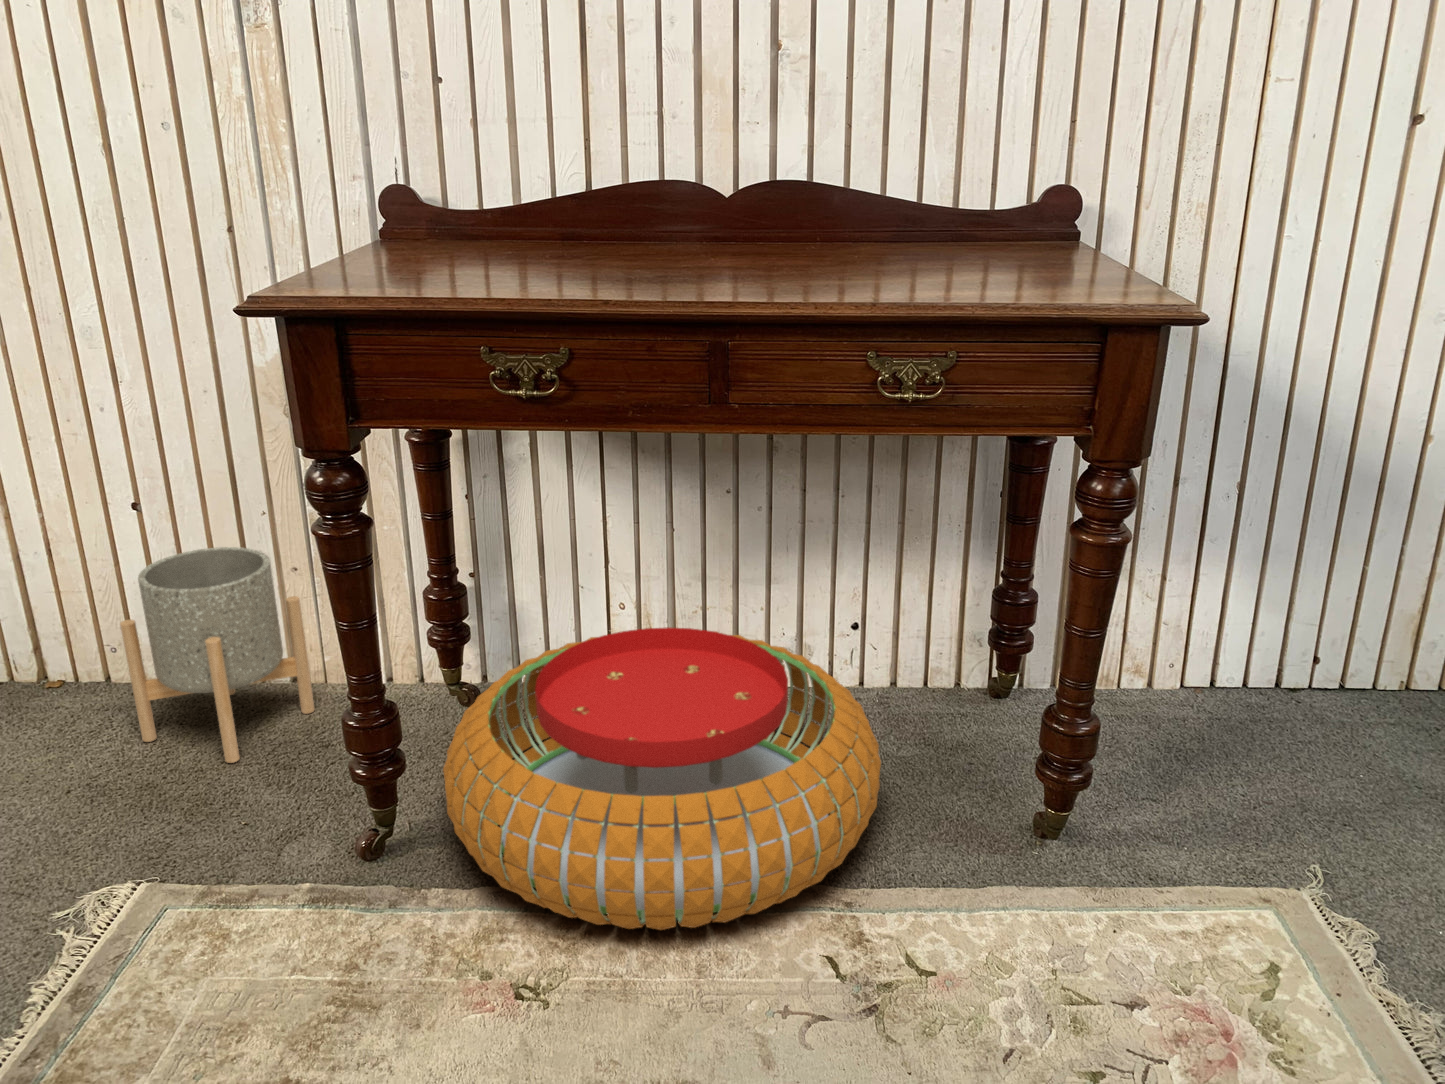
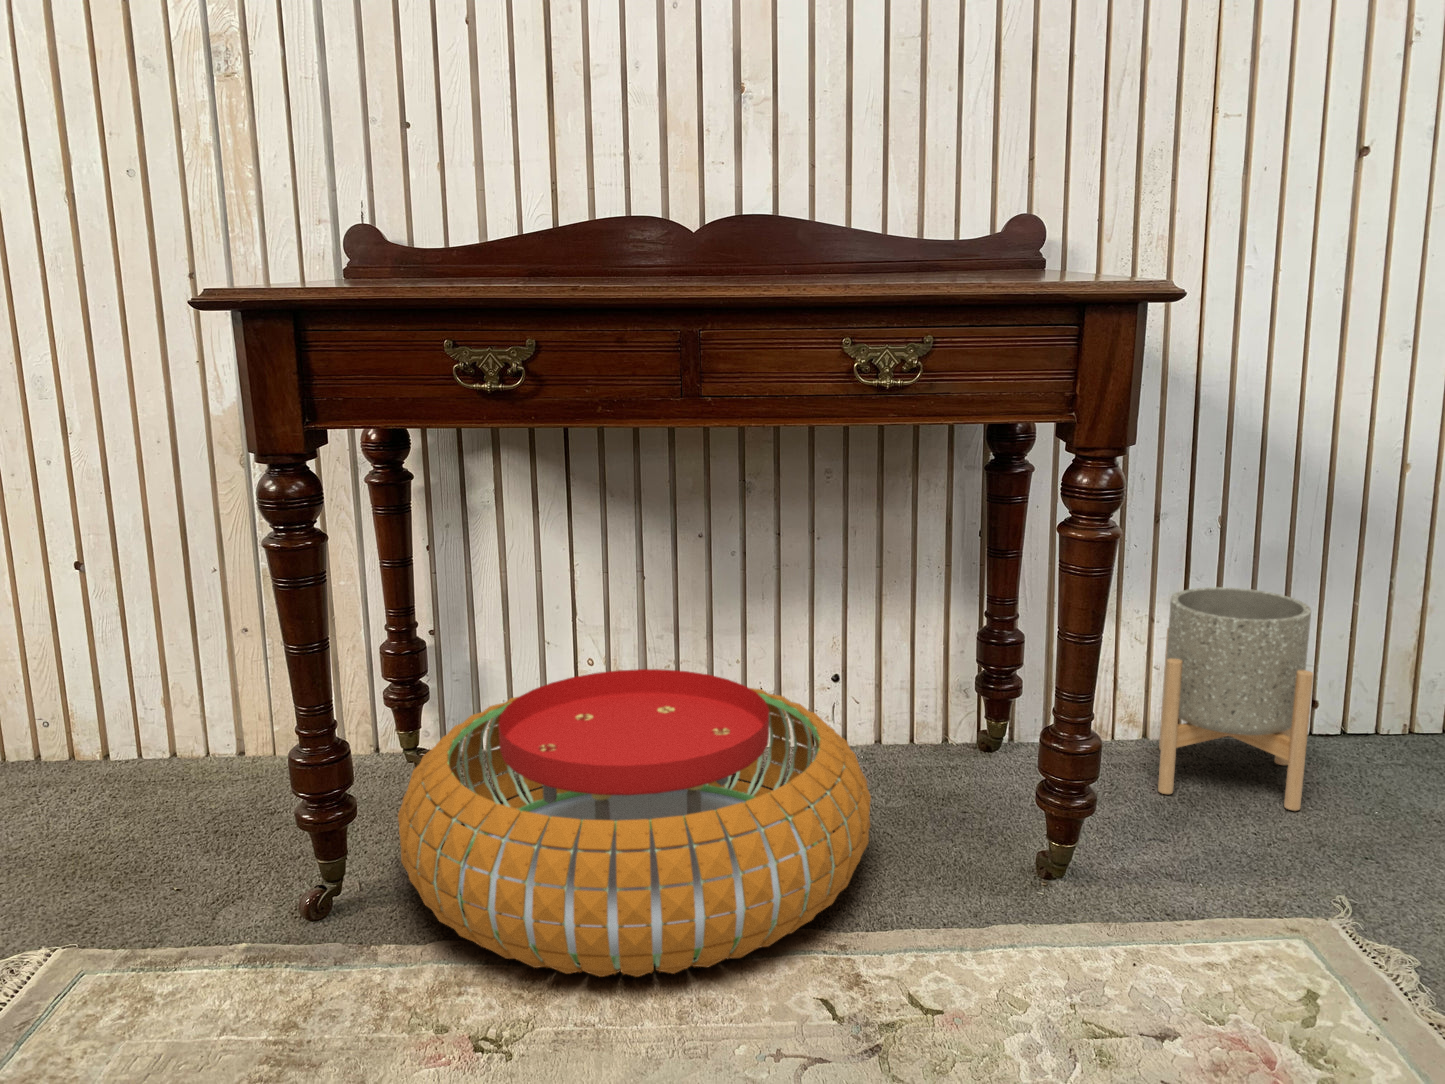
planter: present [120,547,314,763] -> present [1158,587,1313,811]

